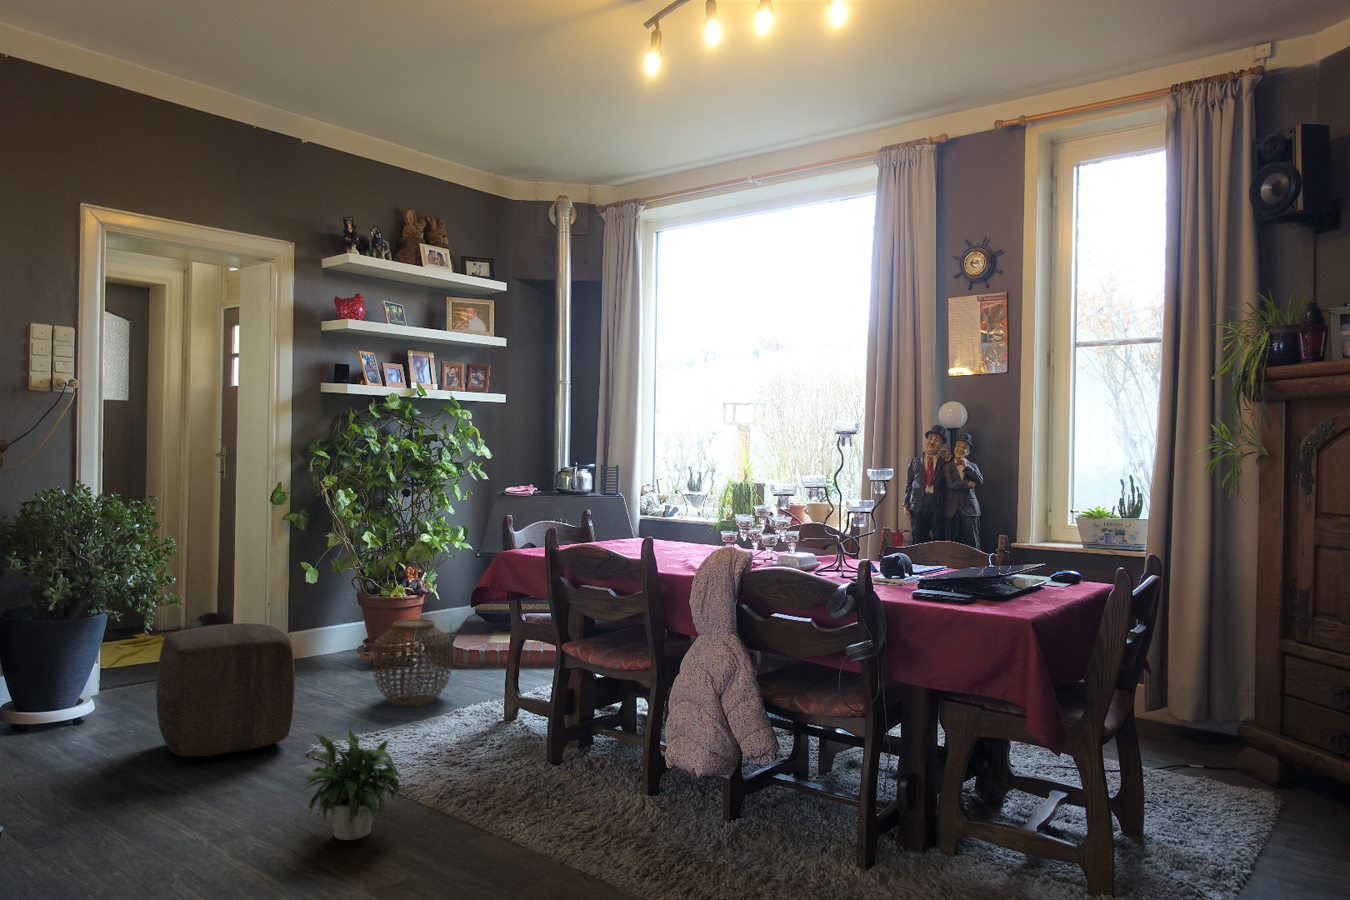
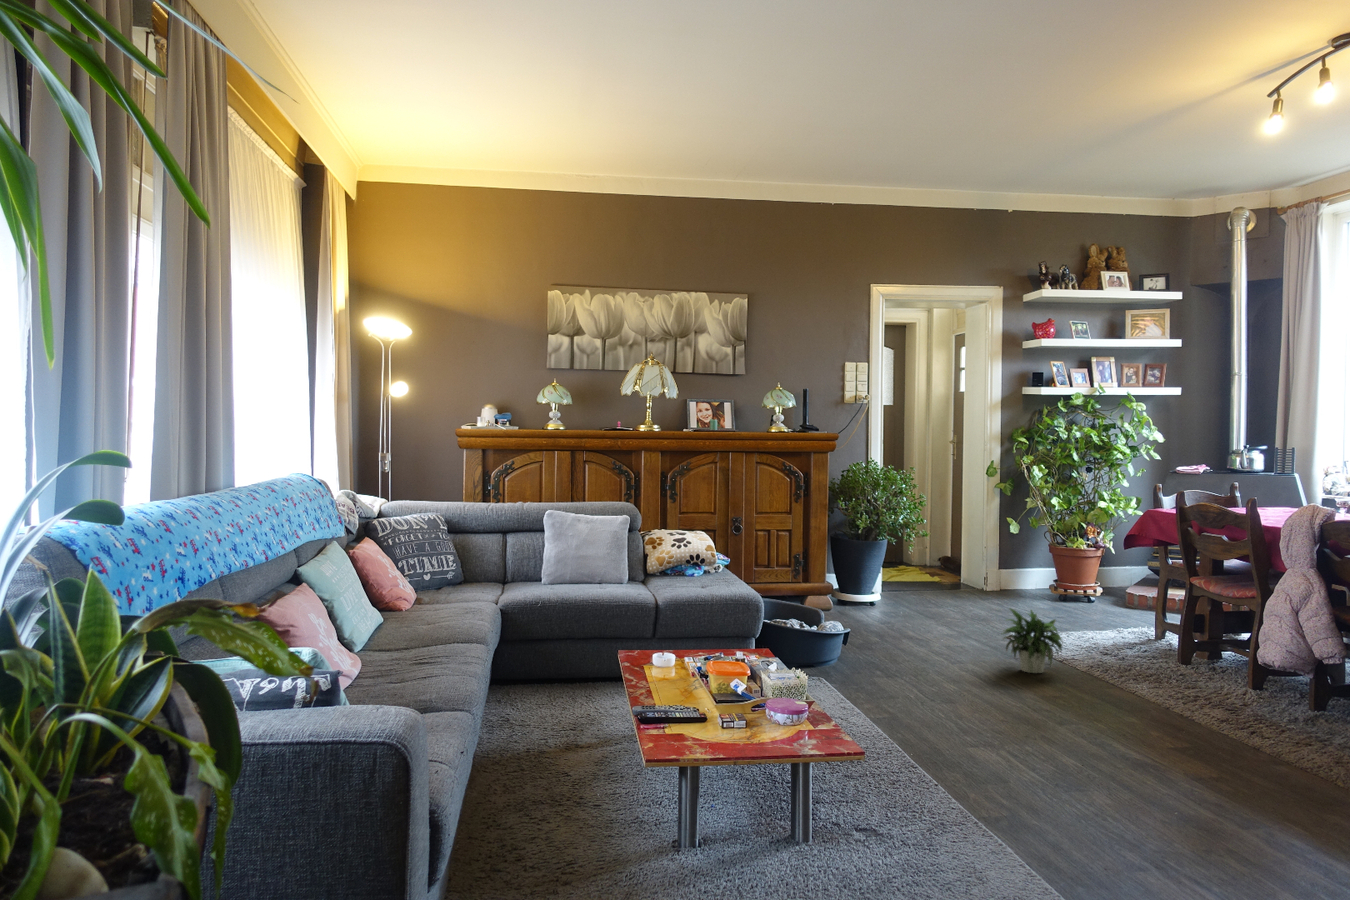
woven basket: present [373,619,452,706] -> none [1056,561,1118,623]
ottoman: present [156,623,295,757] -> none [918,548,1000,627]

